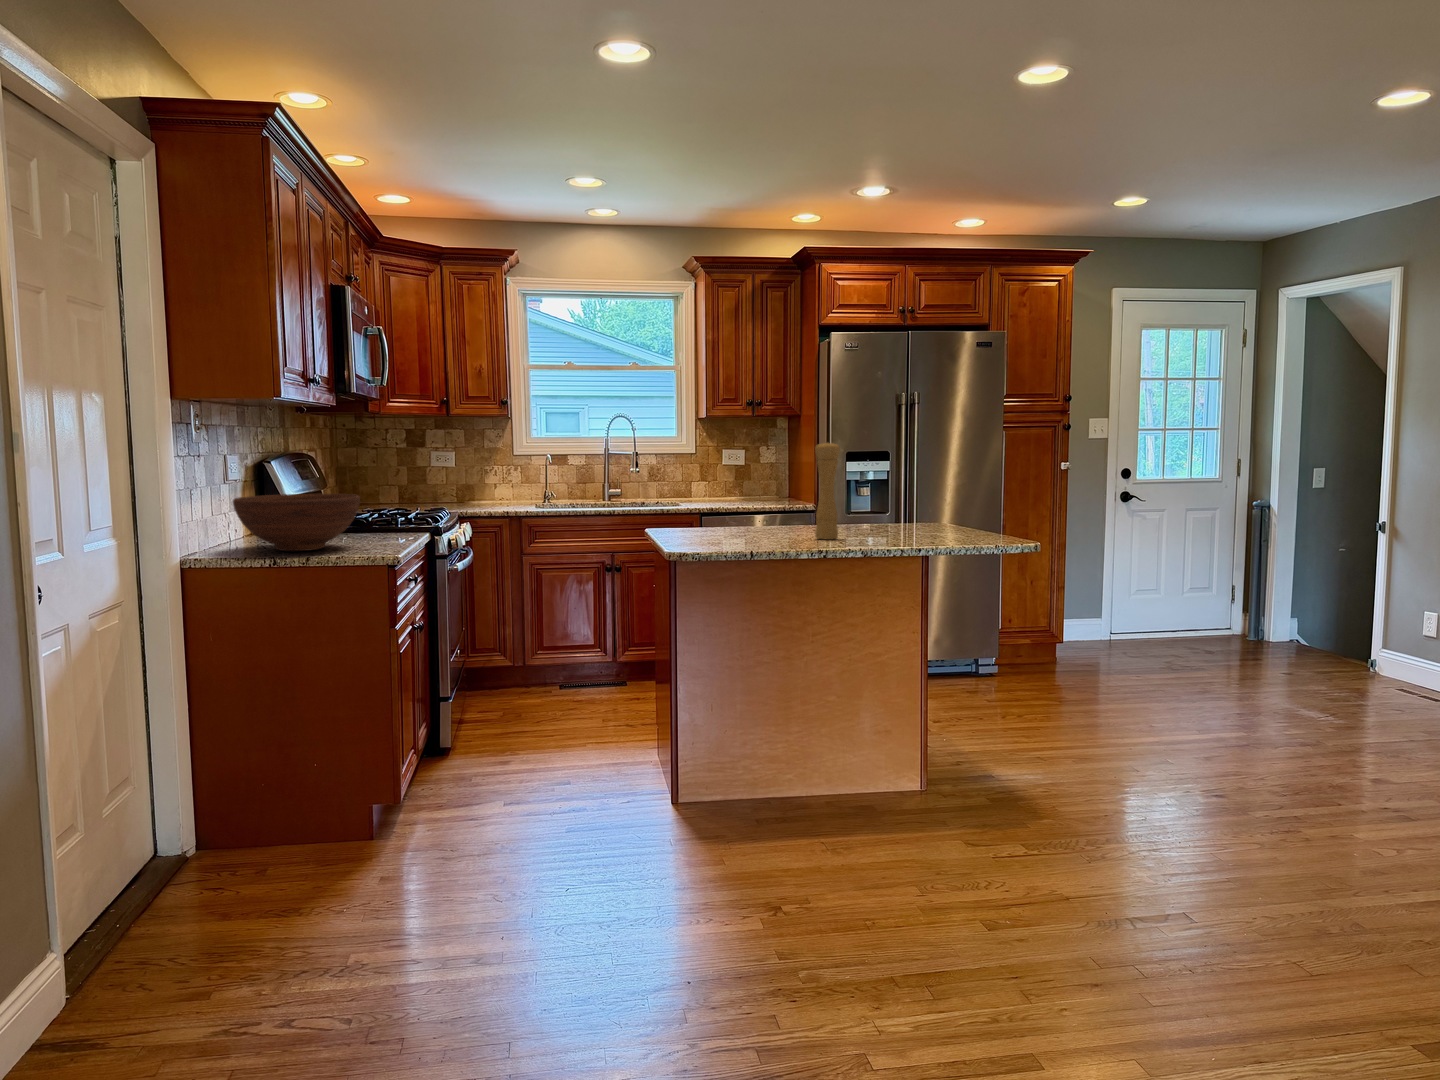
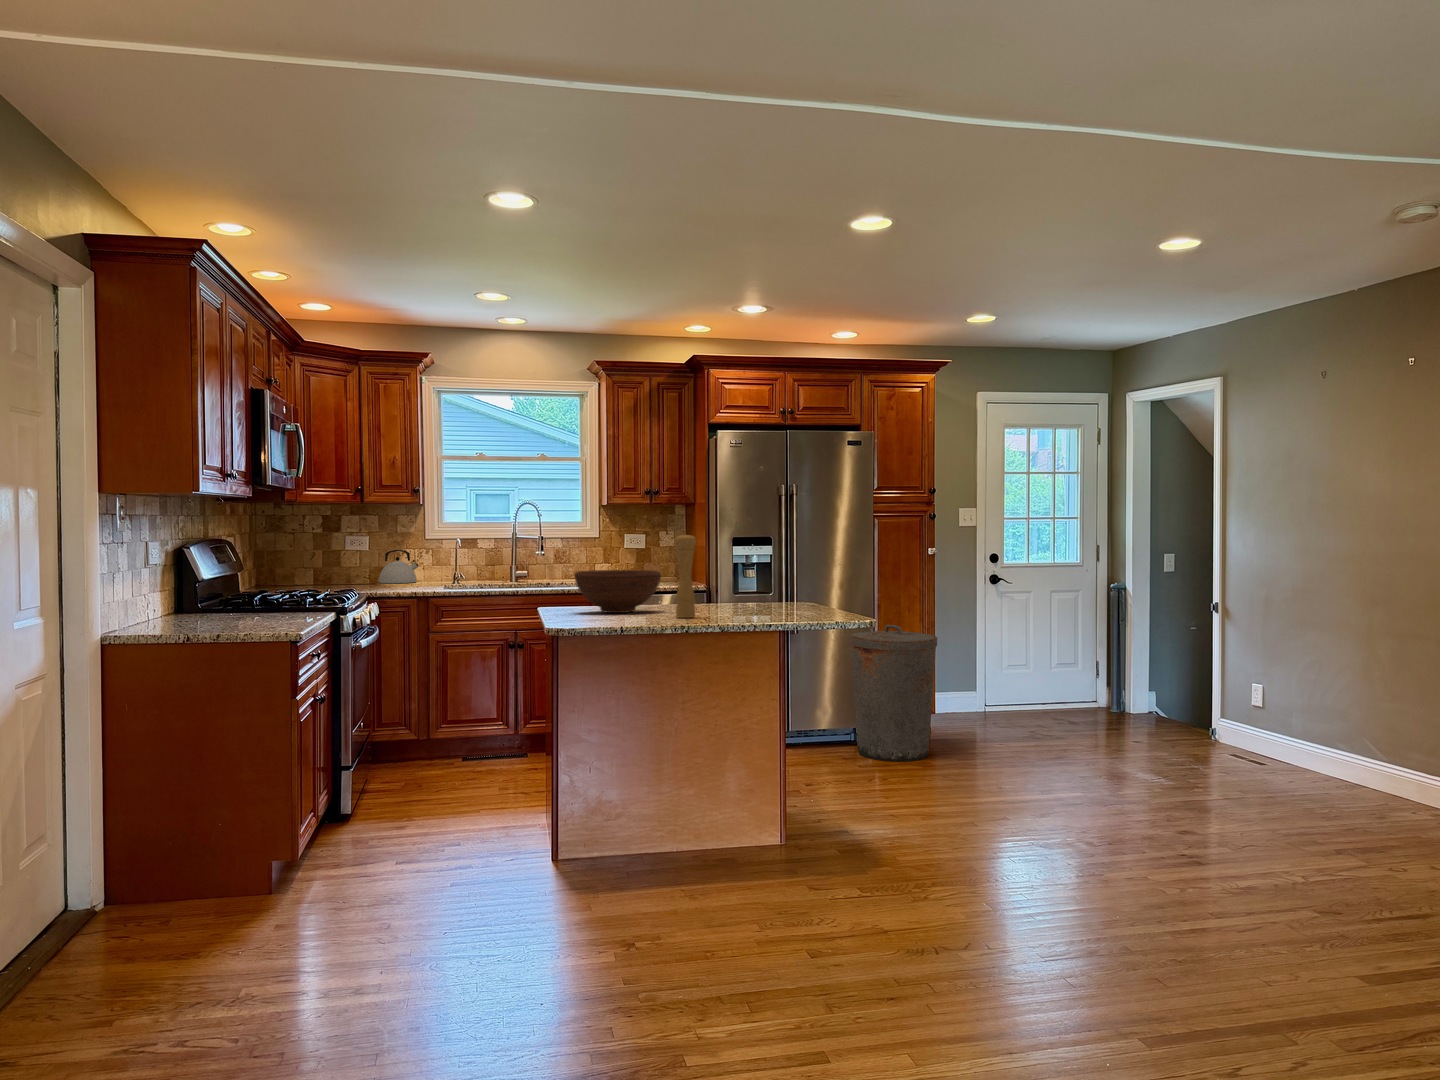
kettle: none [468,467,508,502] -> present [379,550,418,583]
fruit bowl: present [233,494,360,551] -> present [575,570,661,613]
trash can: none [975,547,1074,695] -> present [851,625,937,762]

